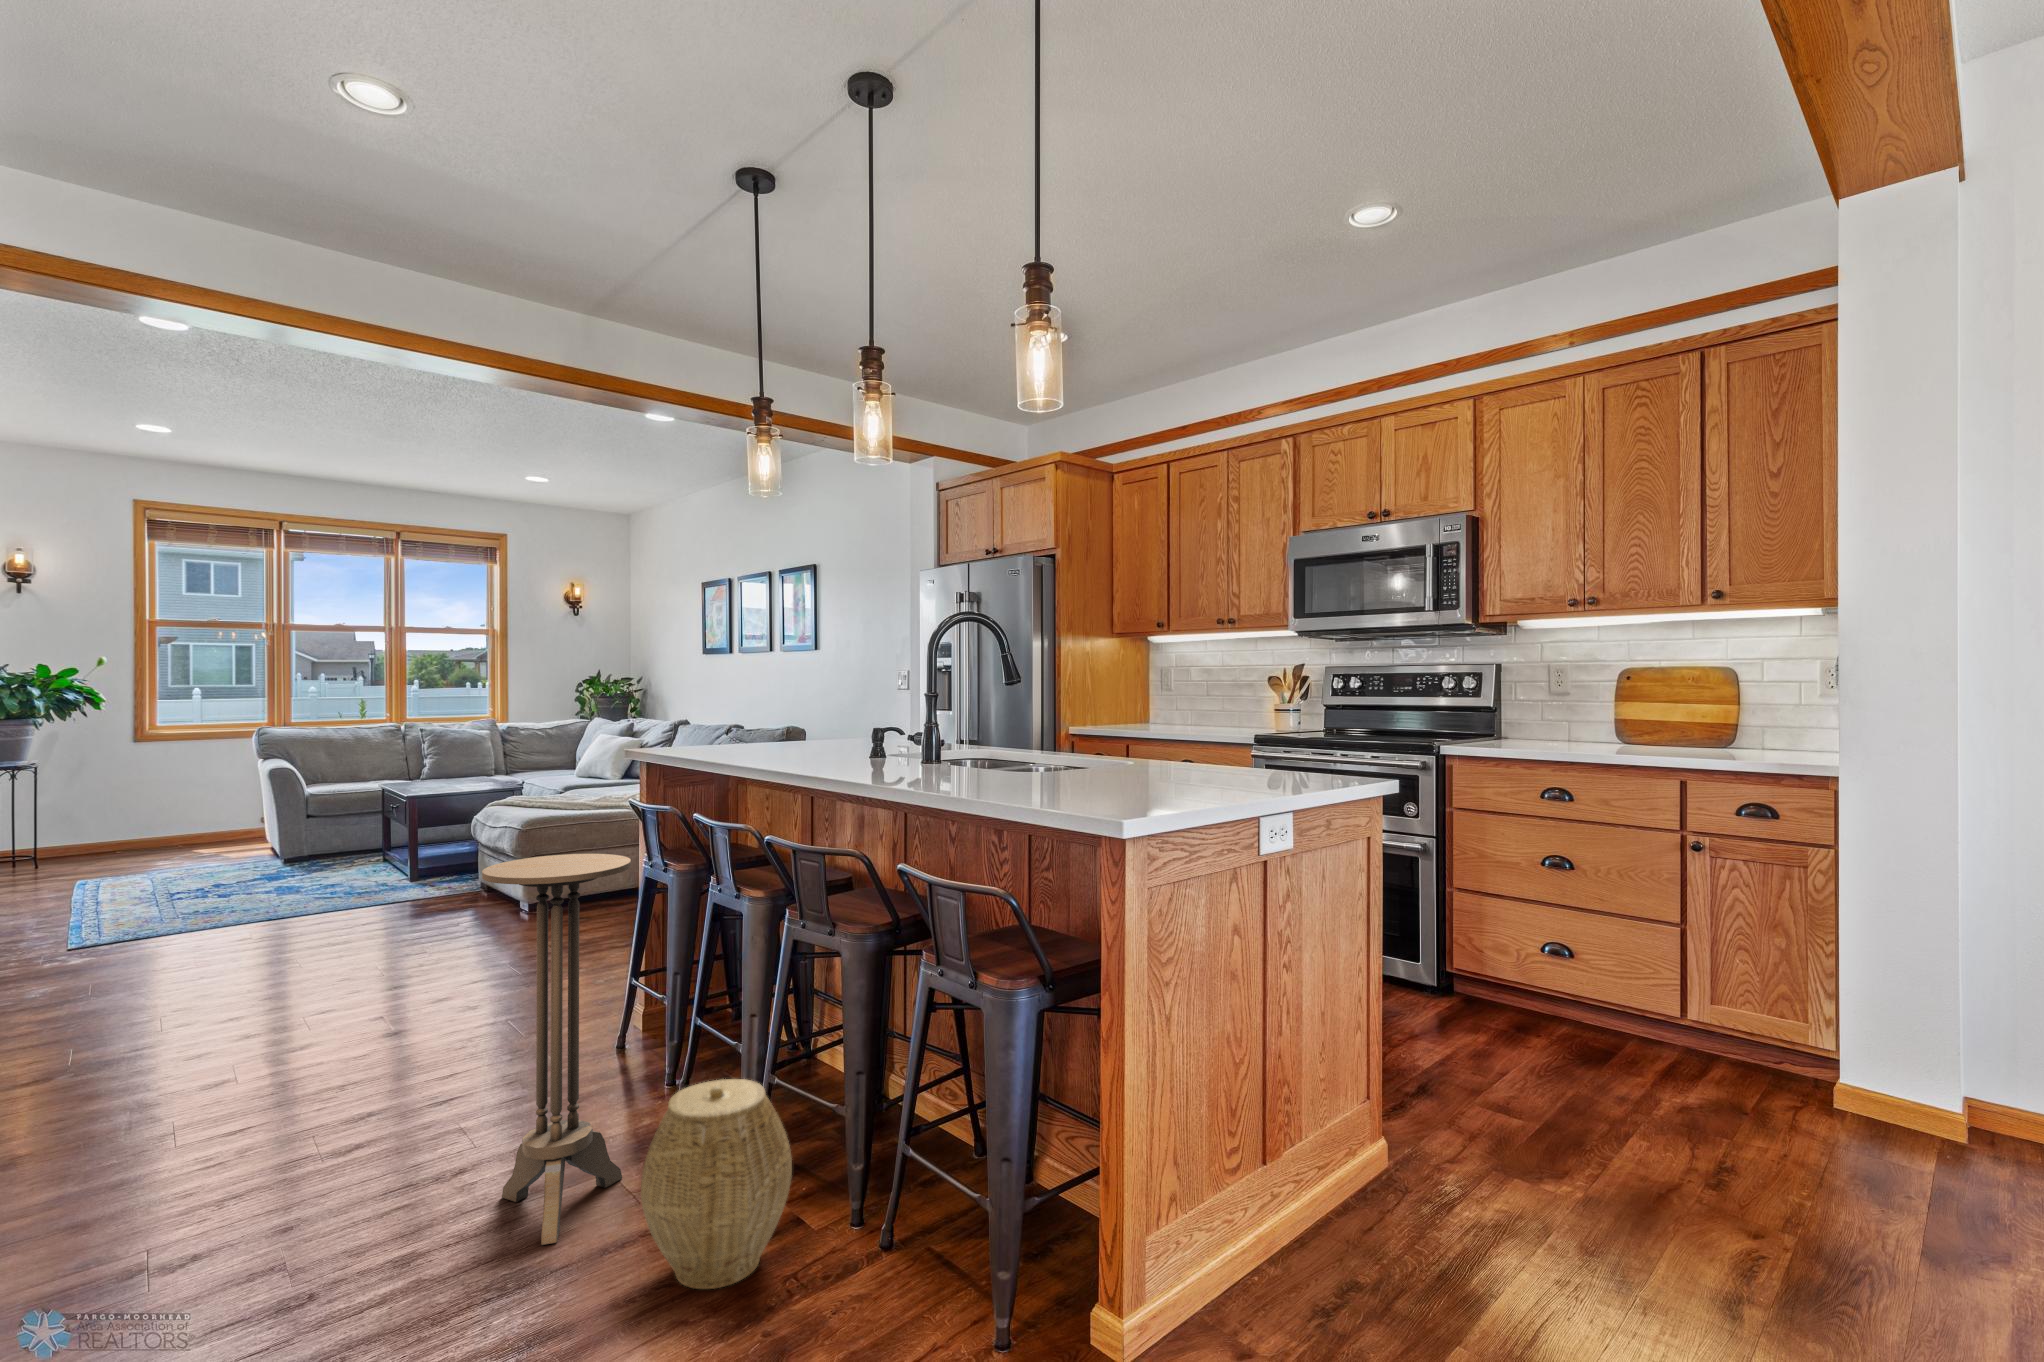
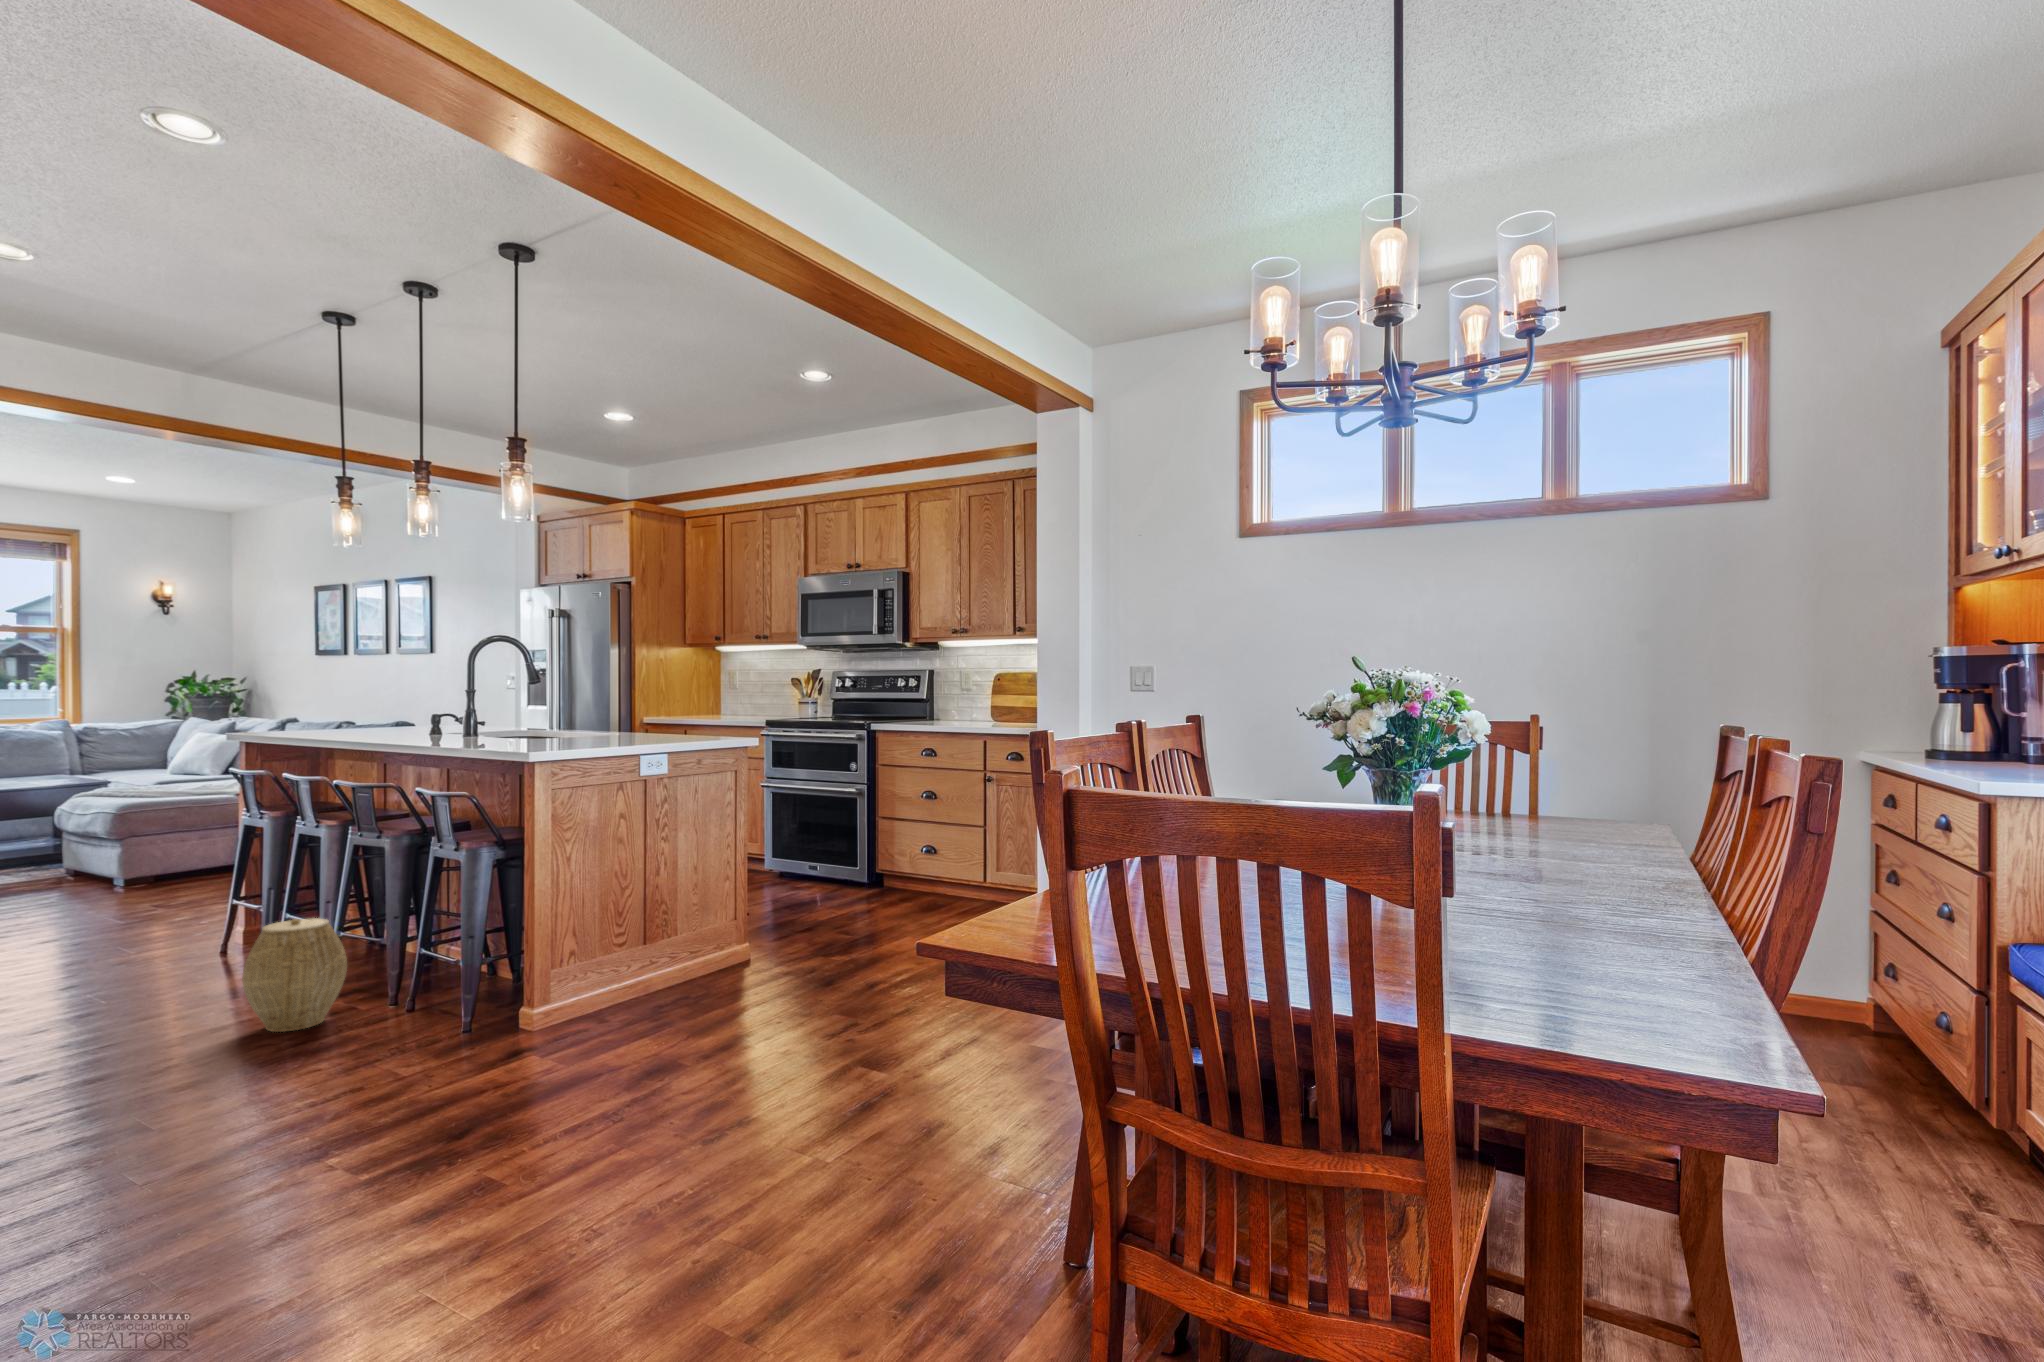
side table: present [482,854,631,1245] -> none [125,791,236,1028]

